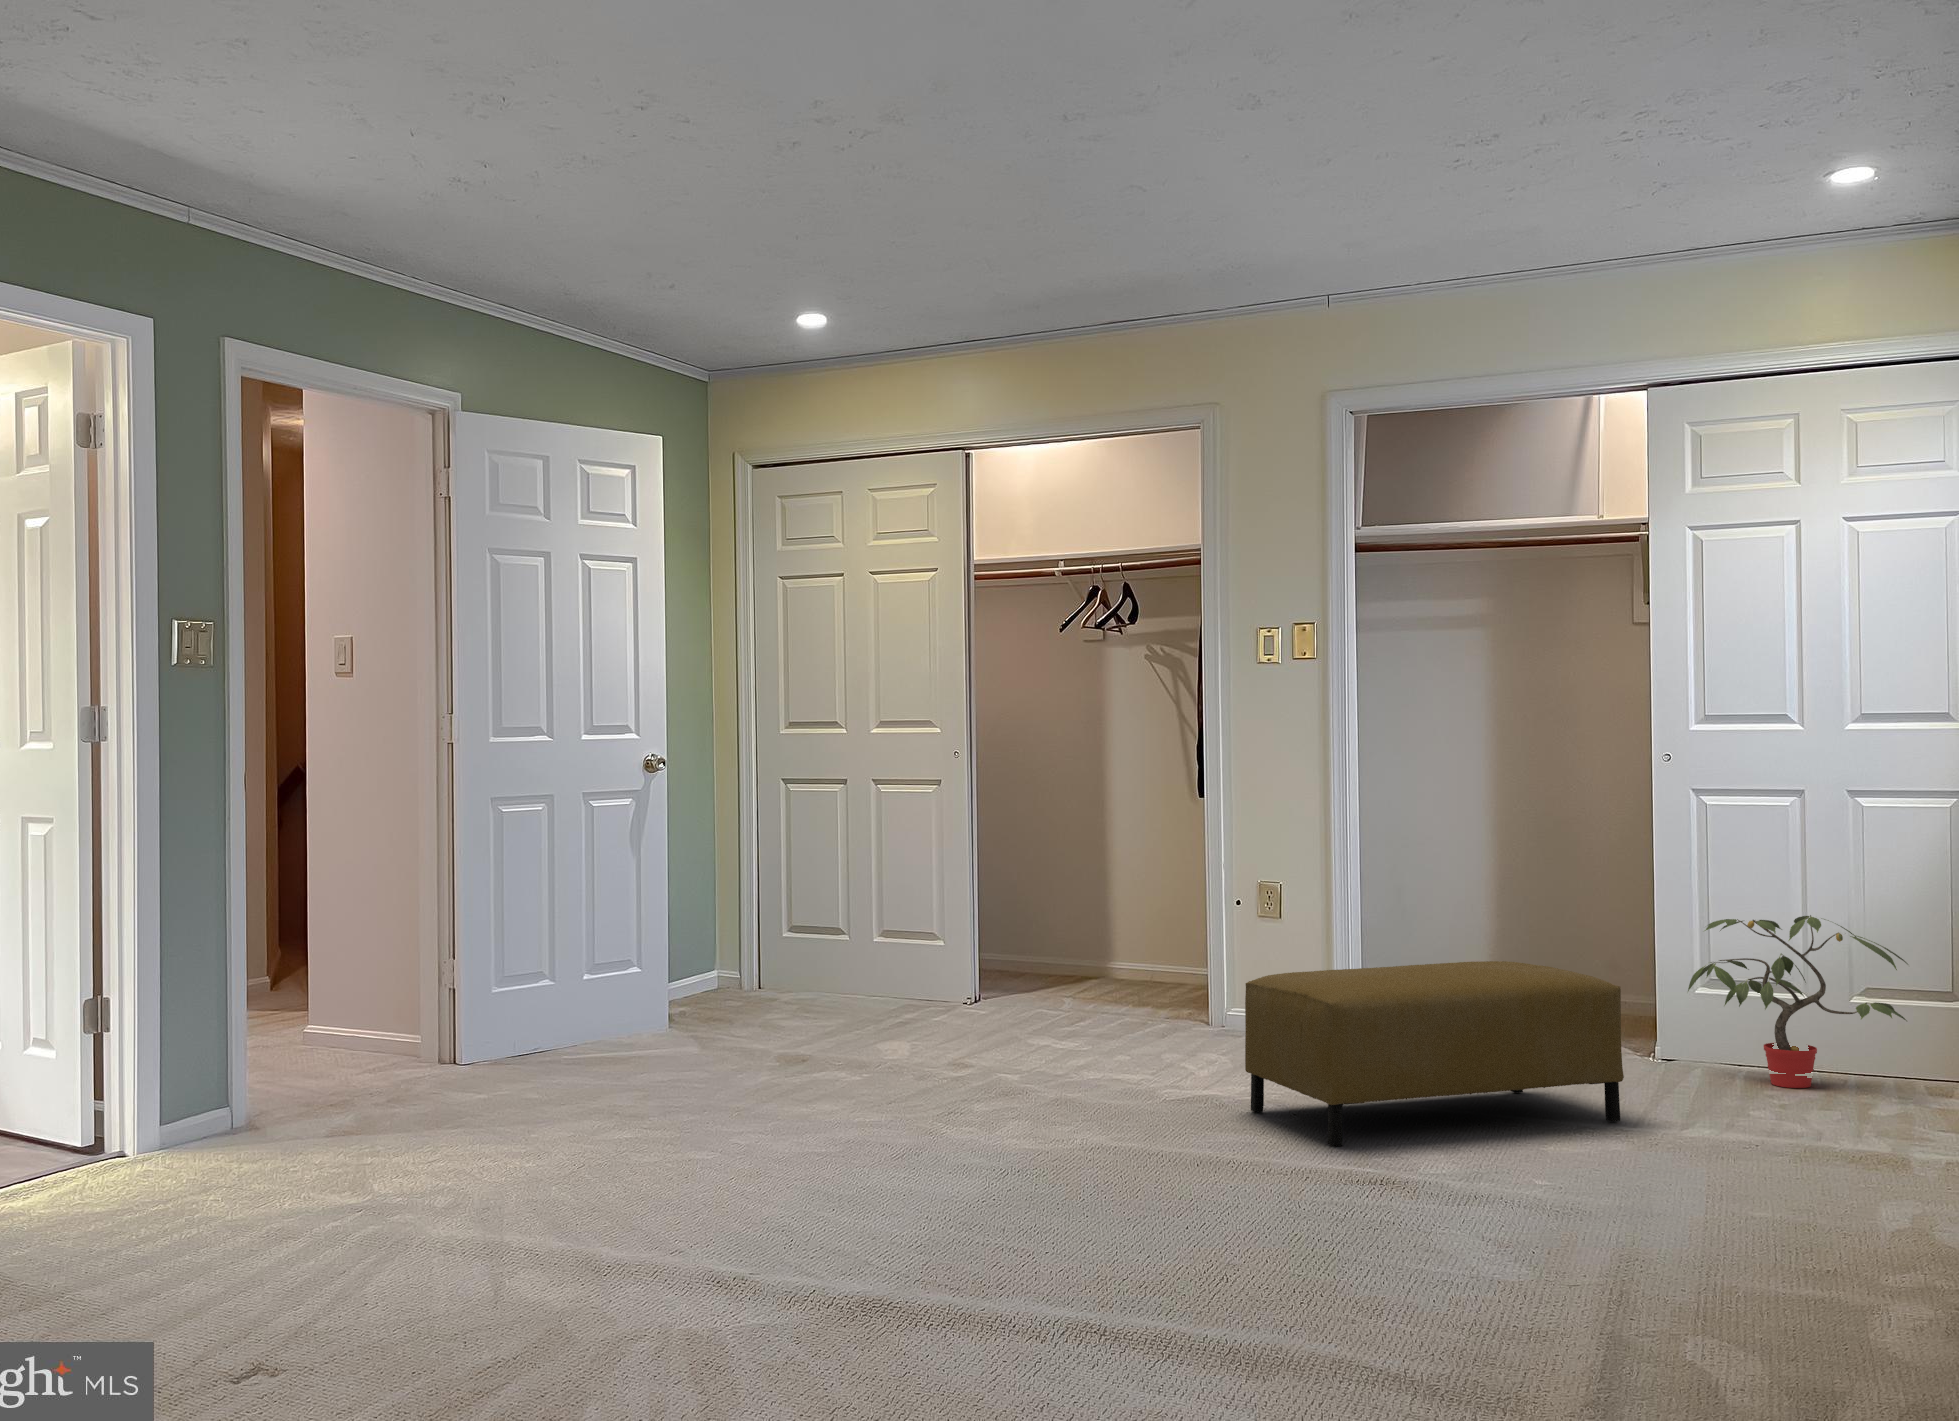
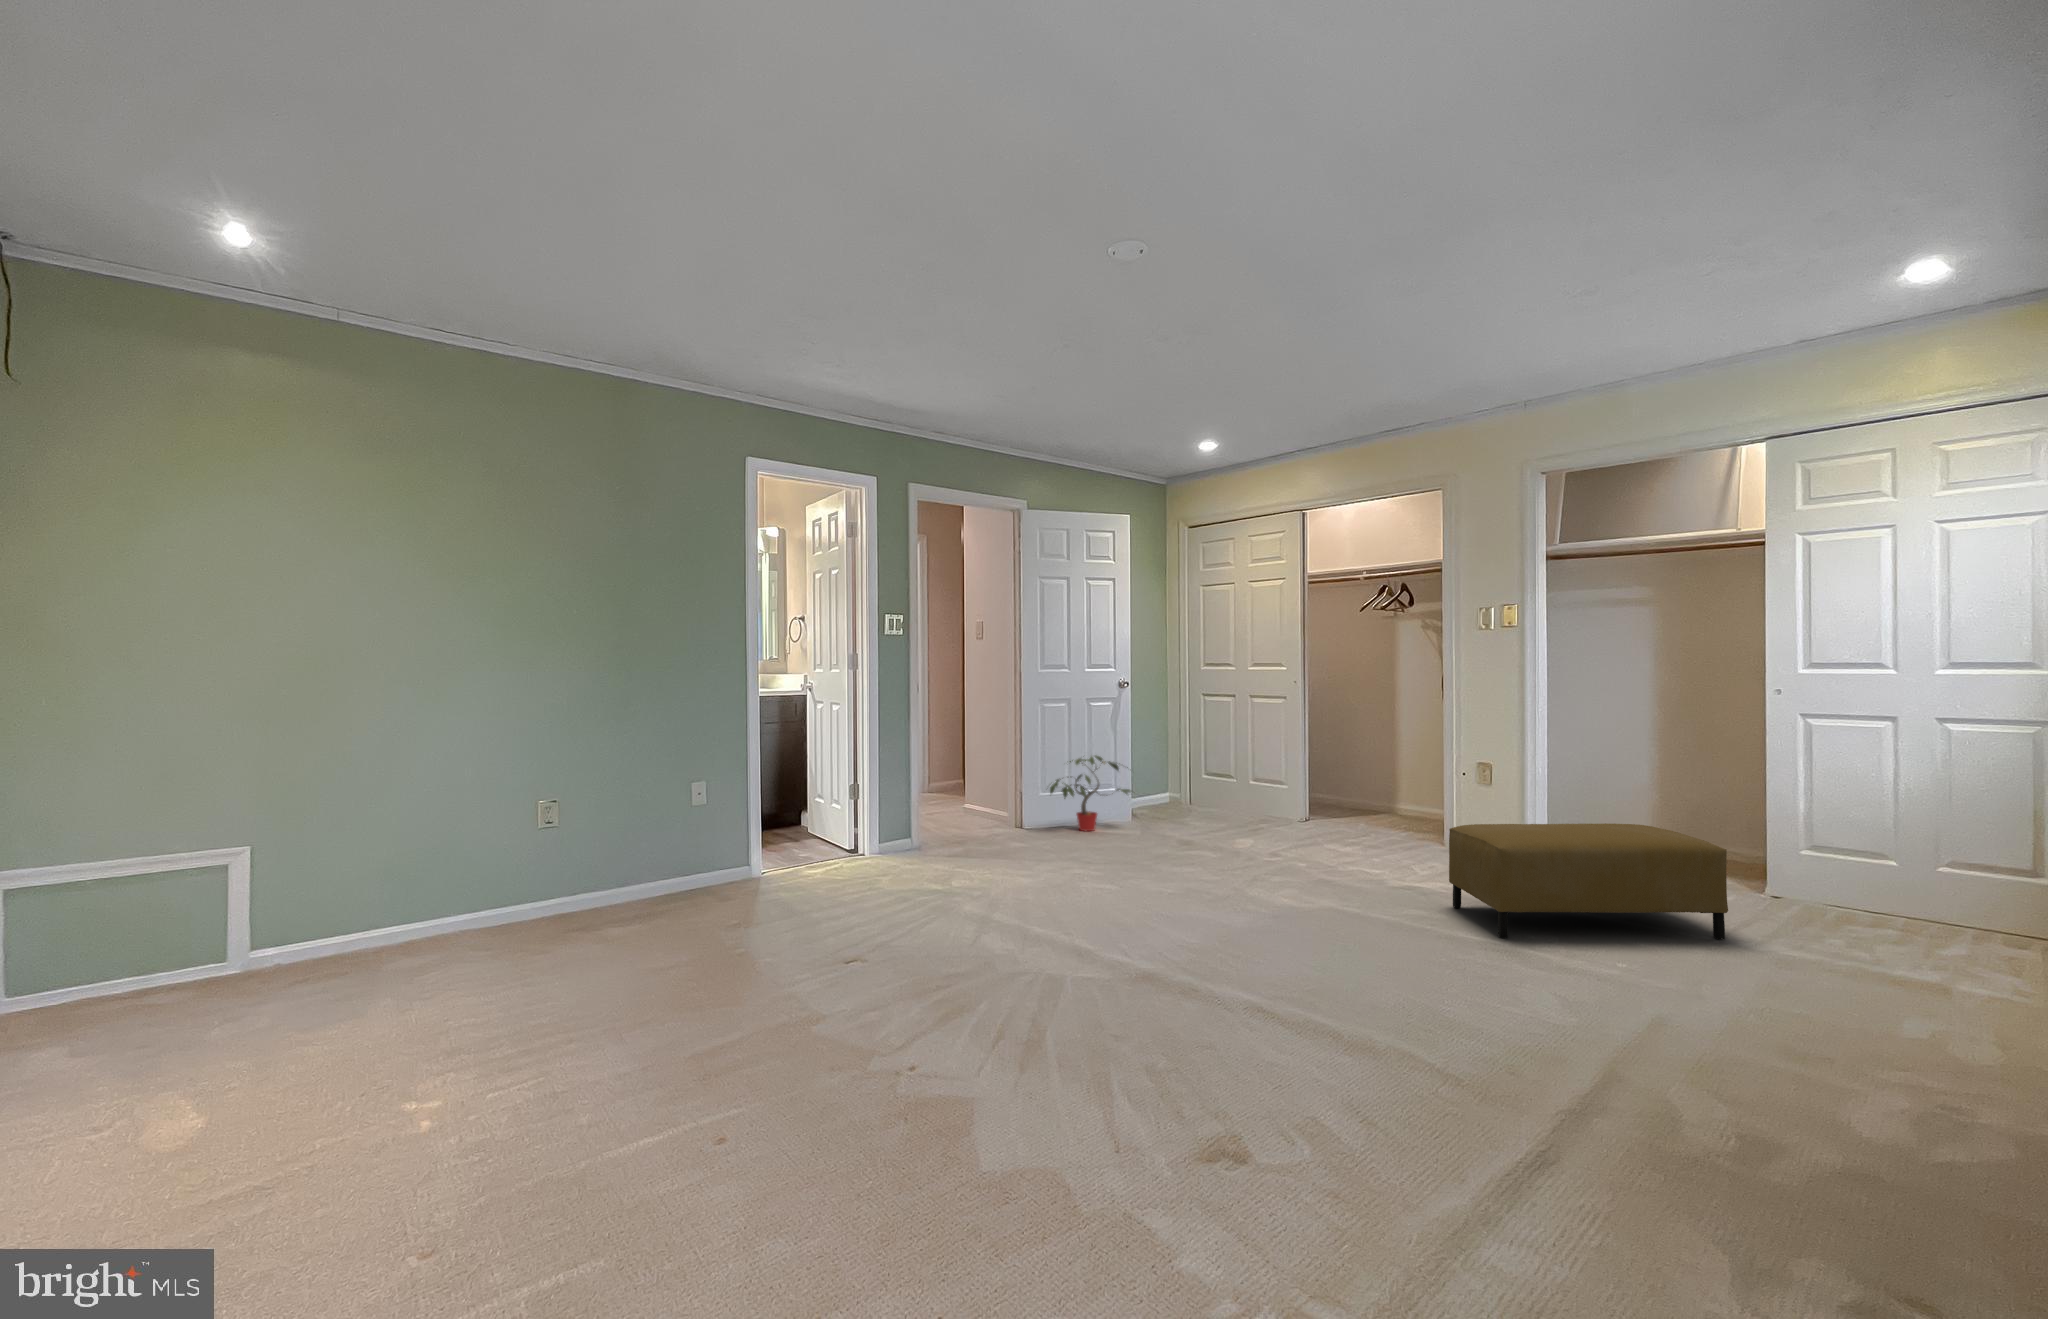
potted plant: present [1688,915,1908,1088] -> present [1050,756,1131,831]

